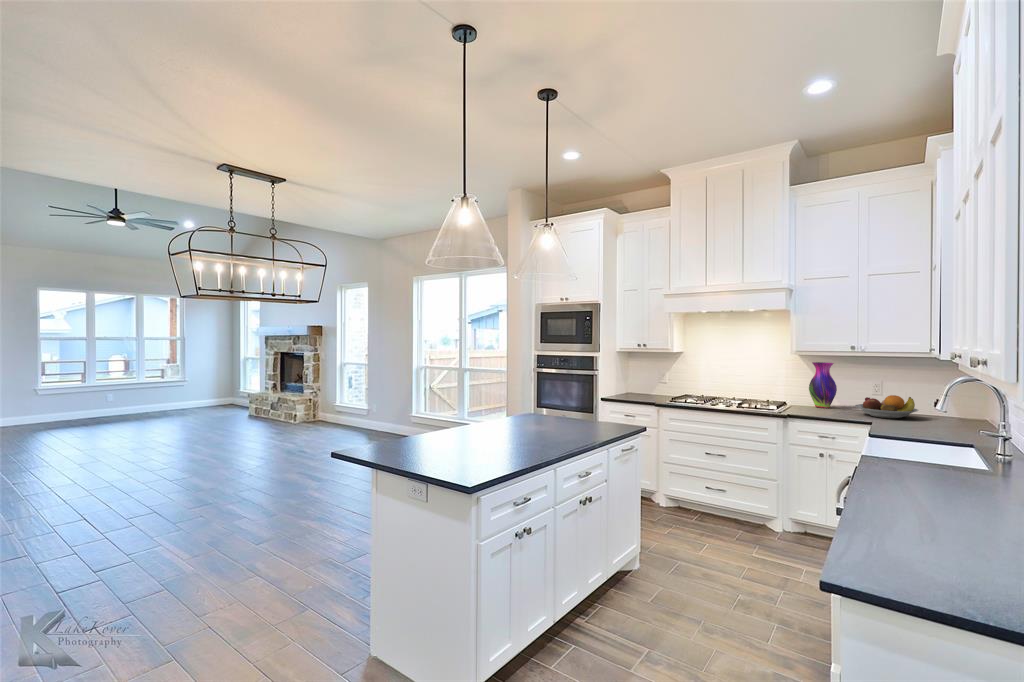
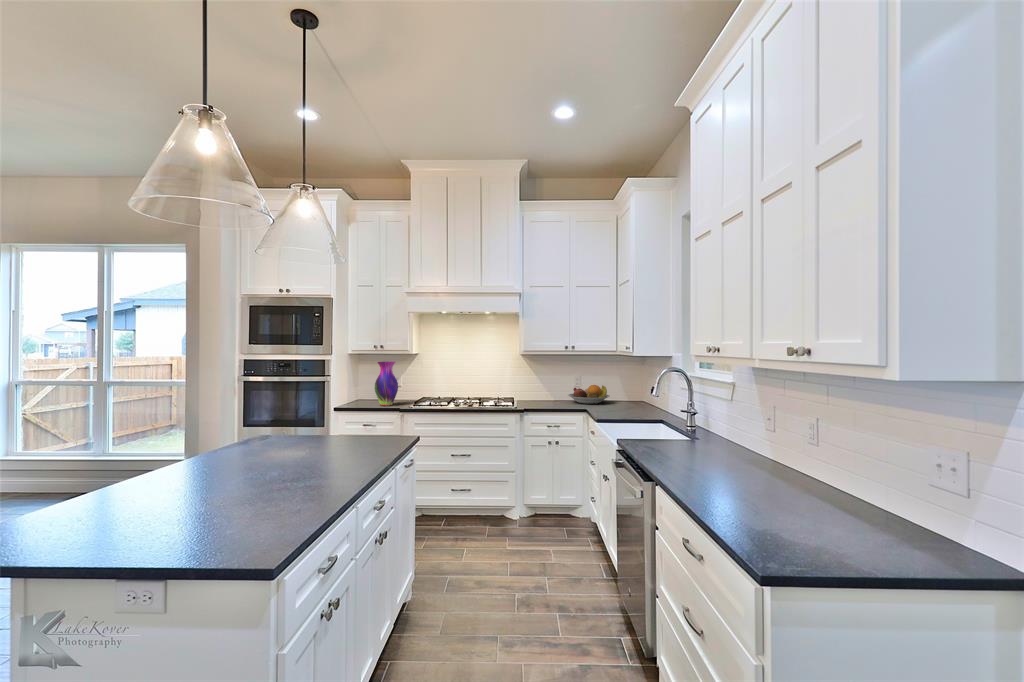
vase: present [809,362,837,408] -> present [375,362,398,406]

